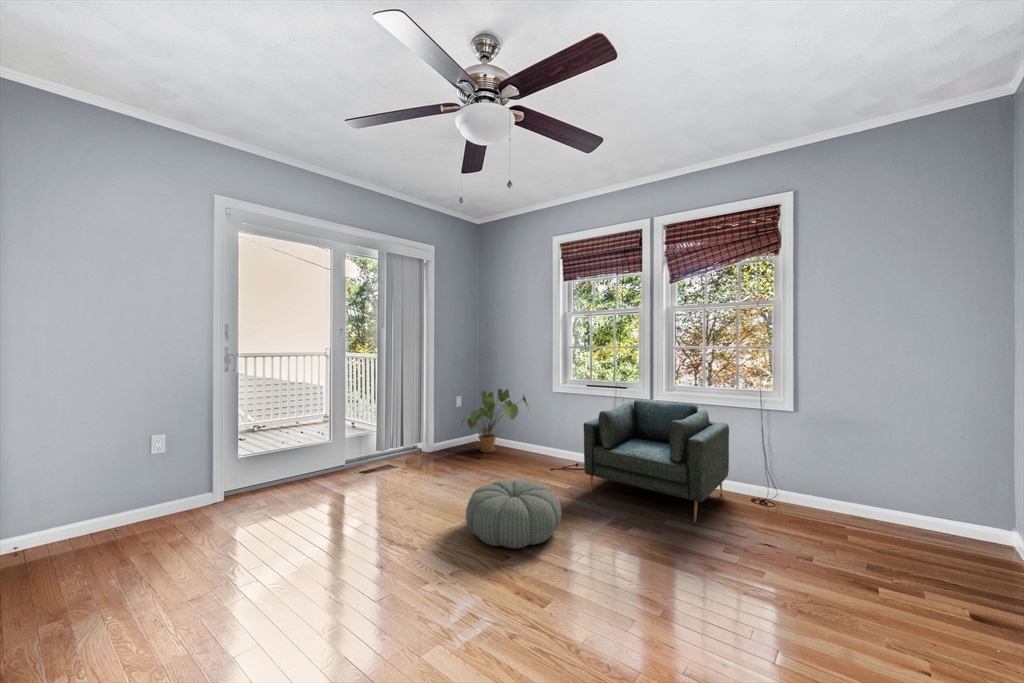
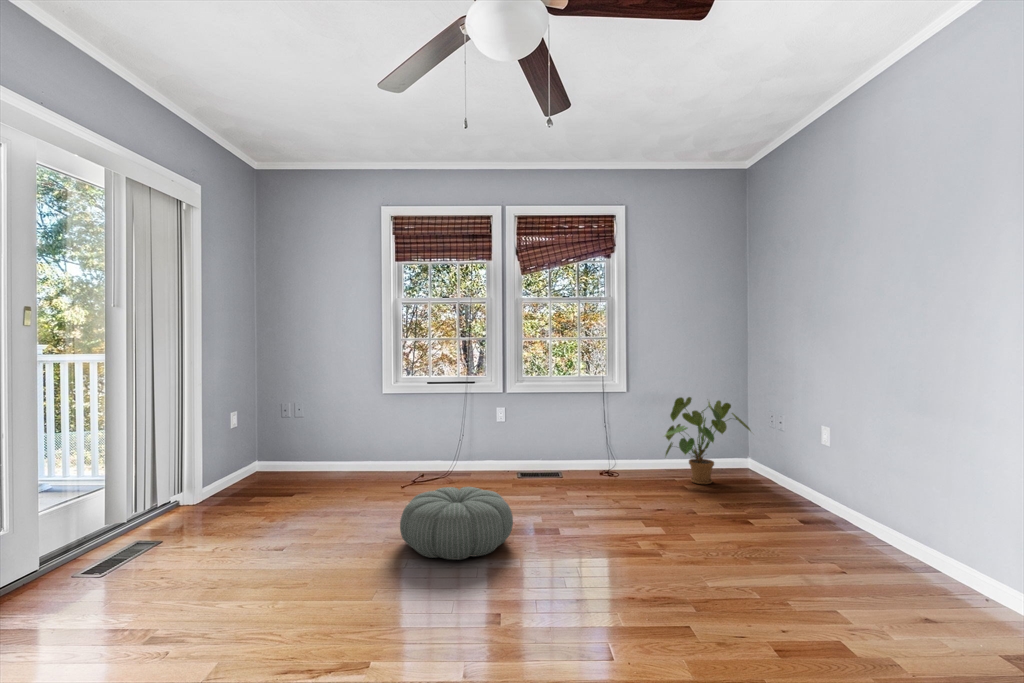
house plant: present [461,389,529,453] -> present [665,397,751,484]
armchair: present [584,400,729,522] -> none [469,392,595,497]

